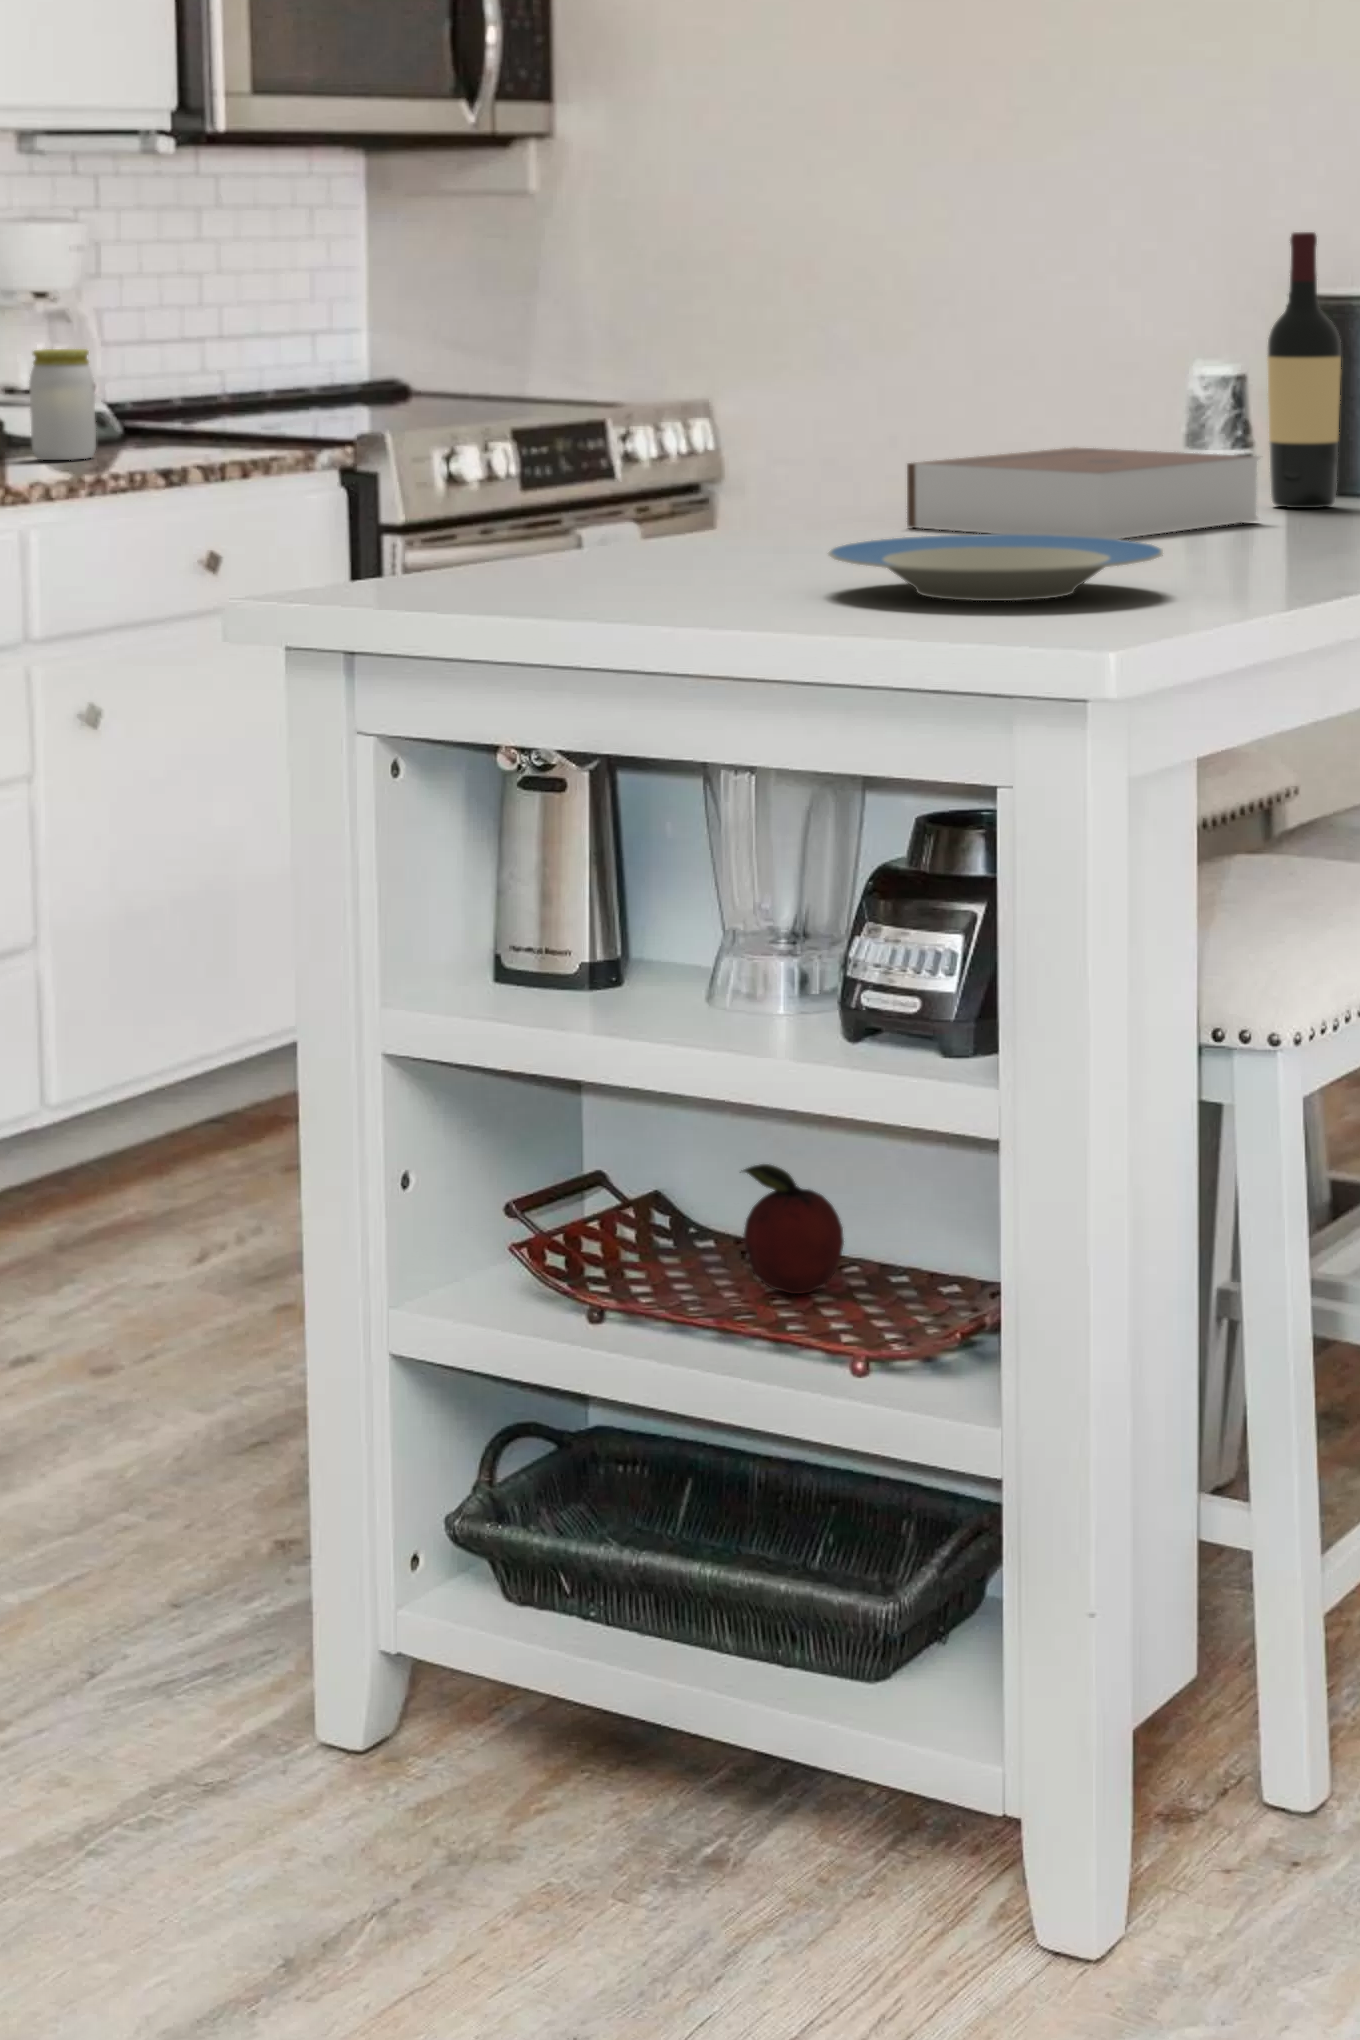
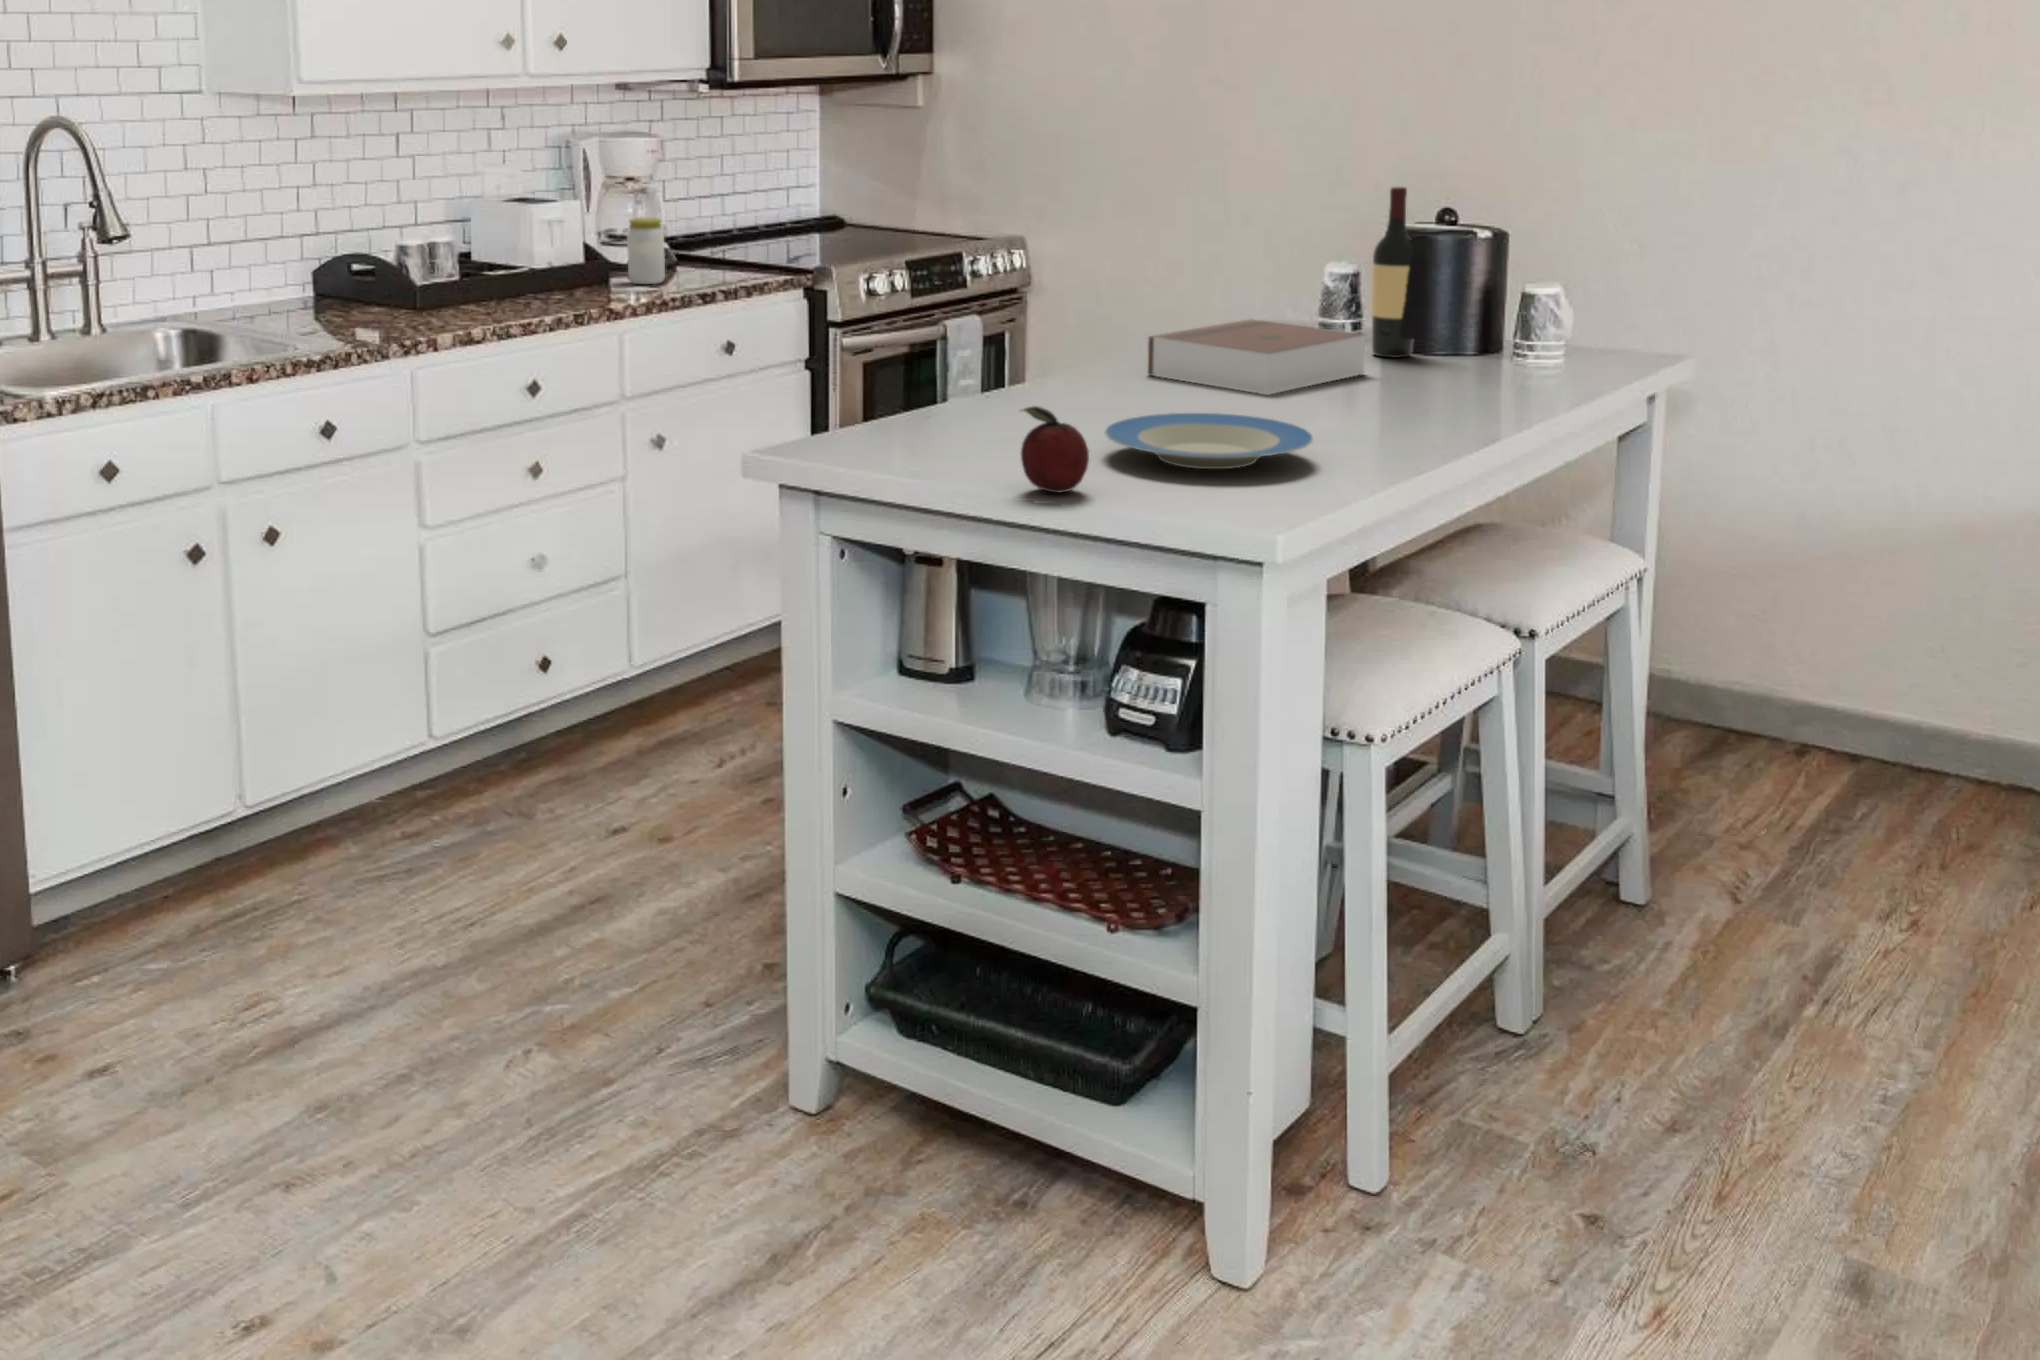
fruit: present [743,1164,844,1294] -> present [1021,406,1089,493]

